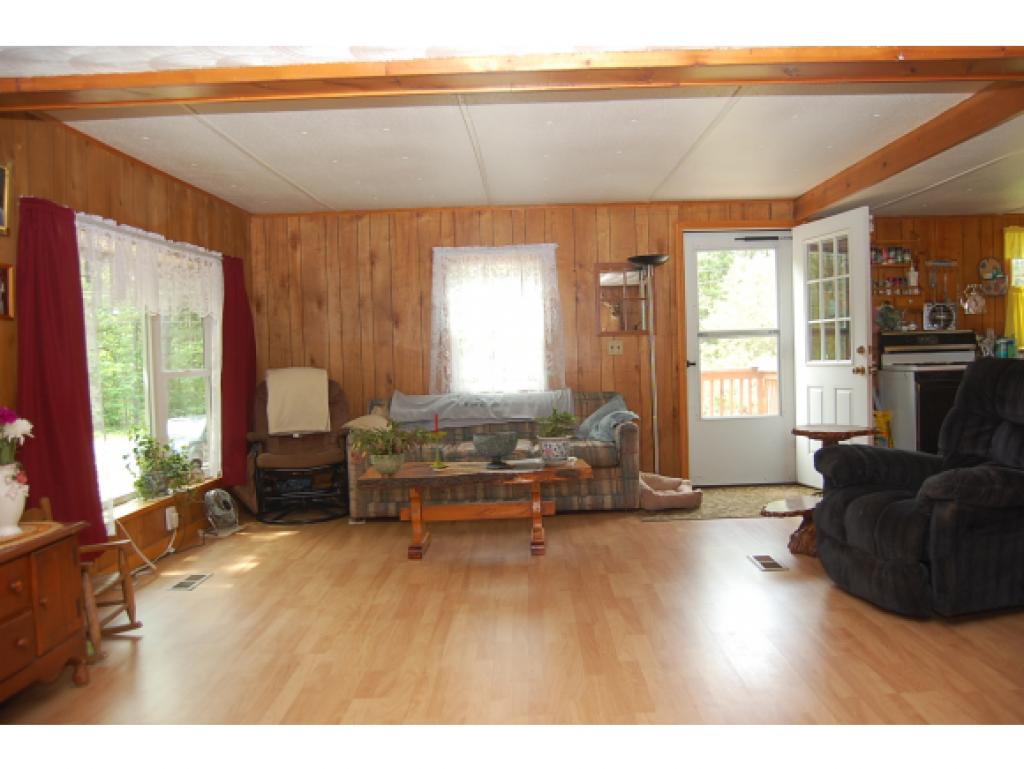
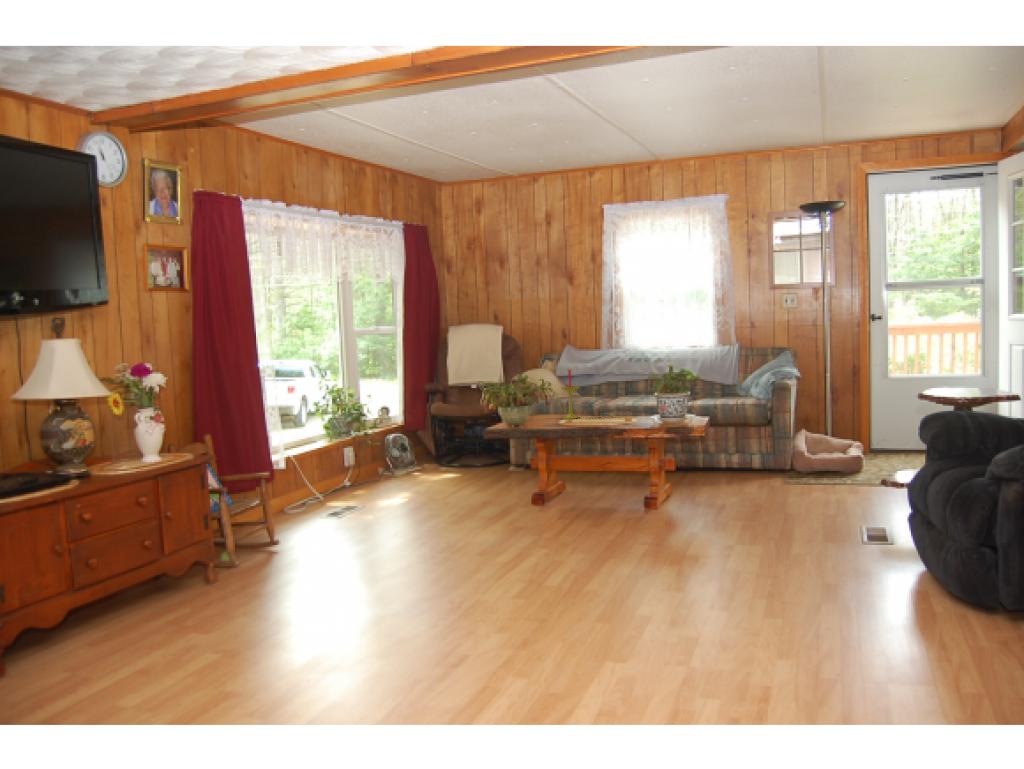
decorative bowl: present [473,432,518,469] -> none [598,387,640,420]

